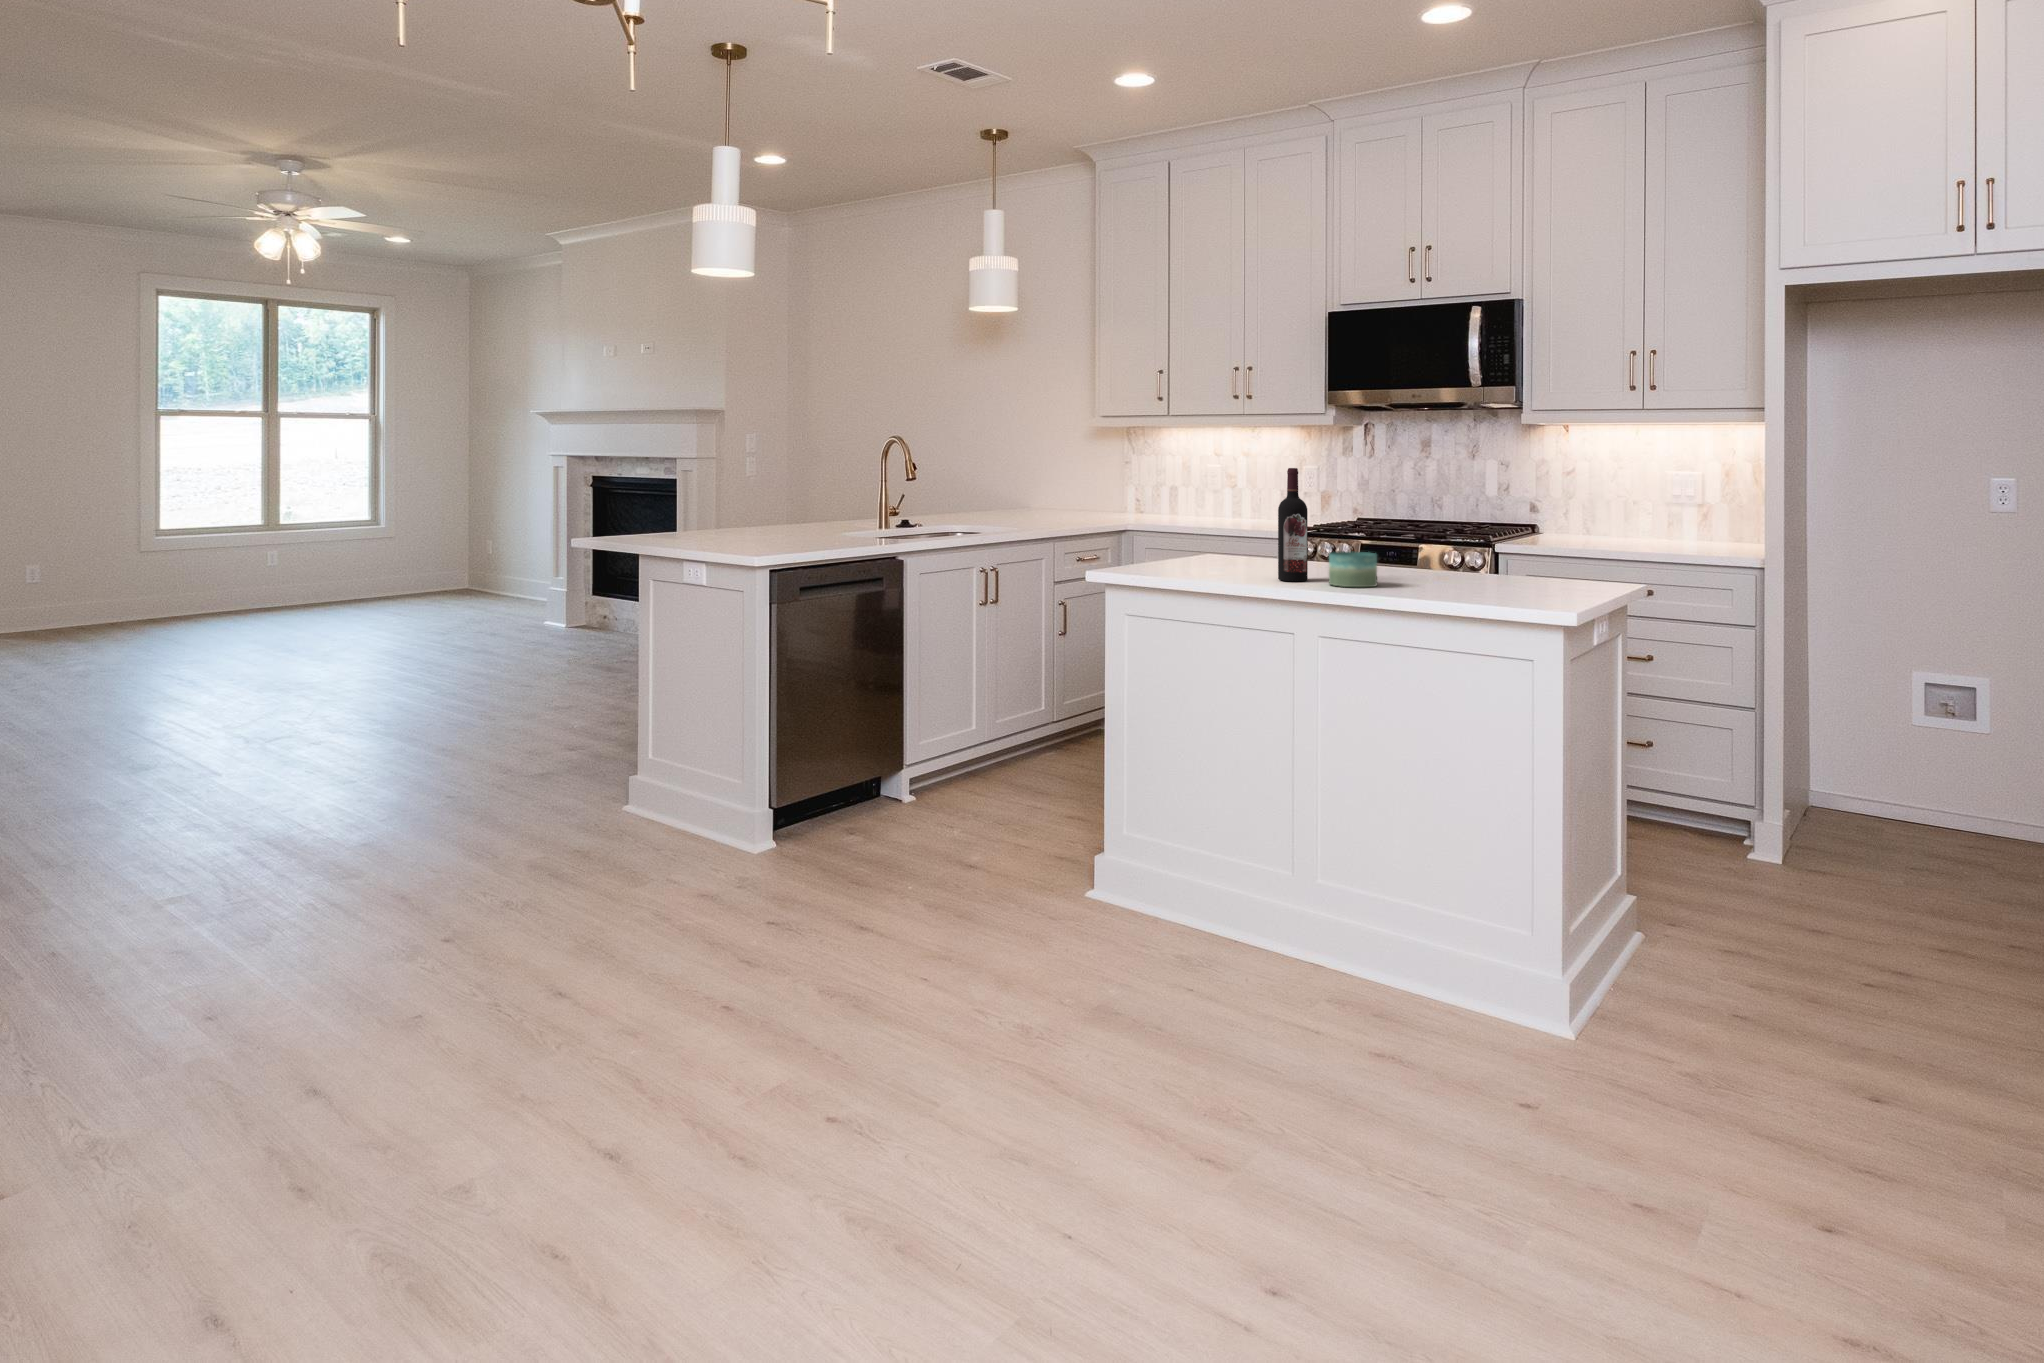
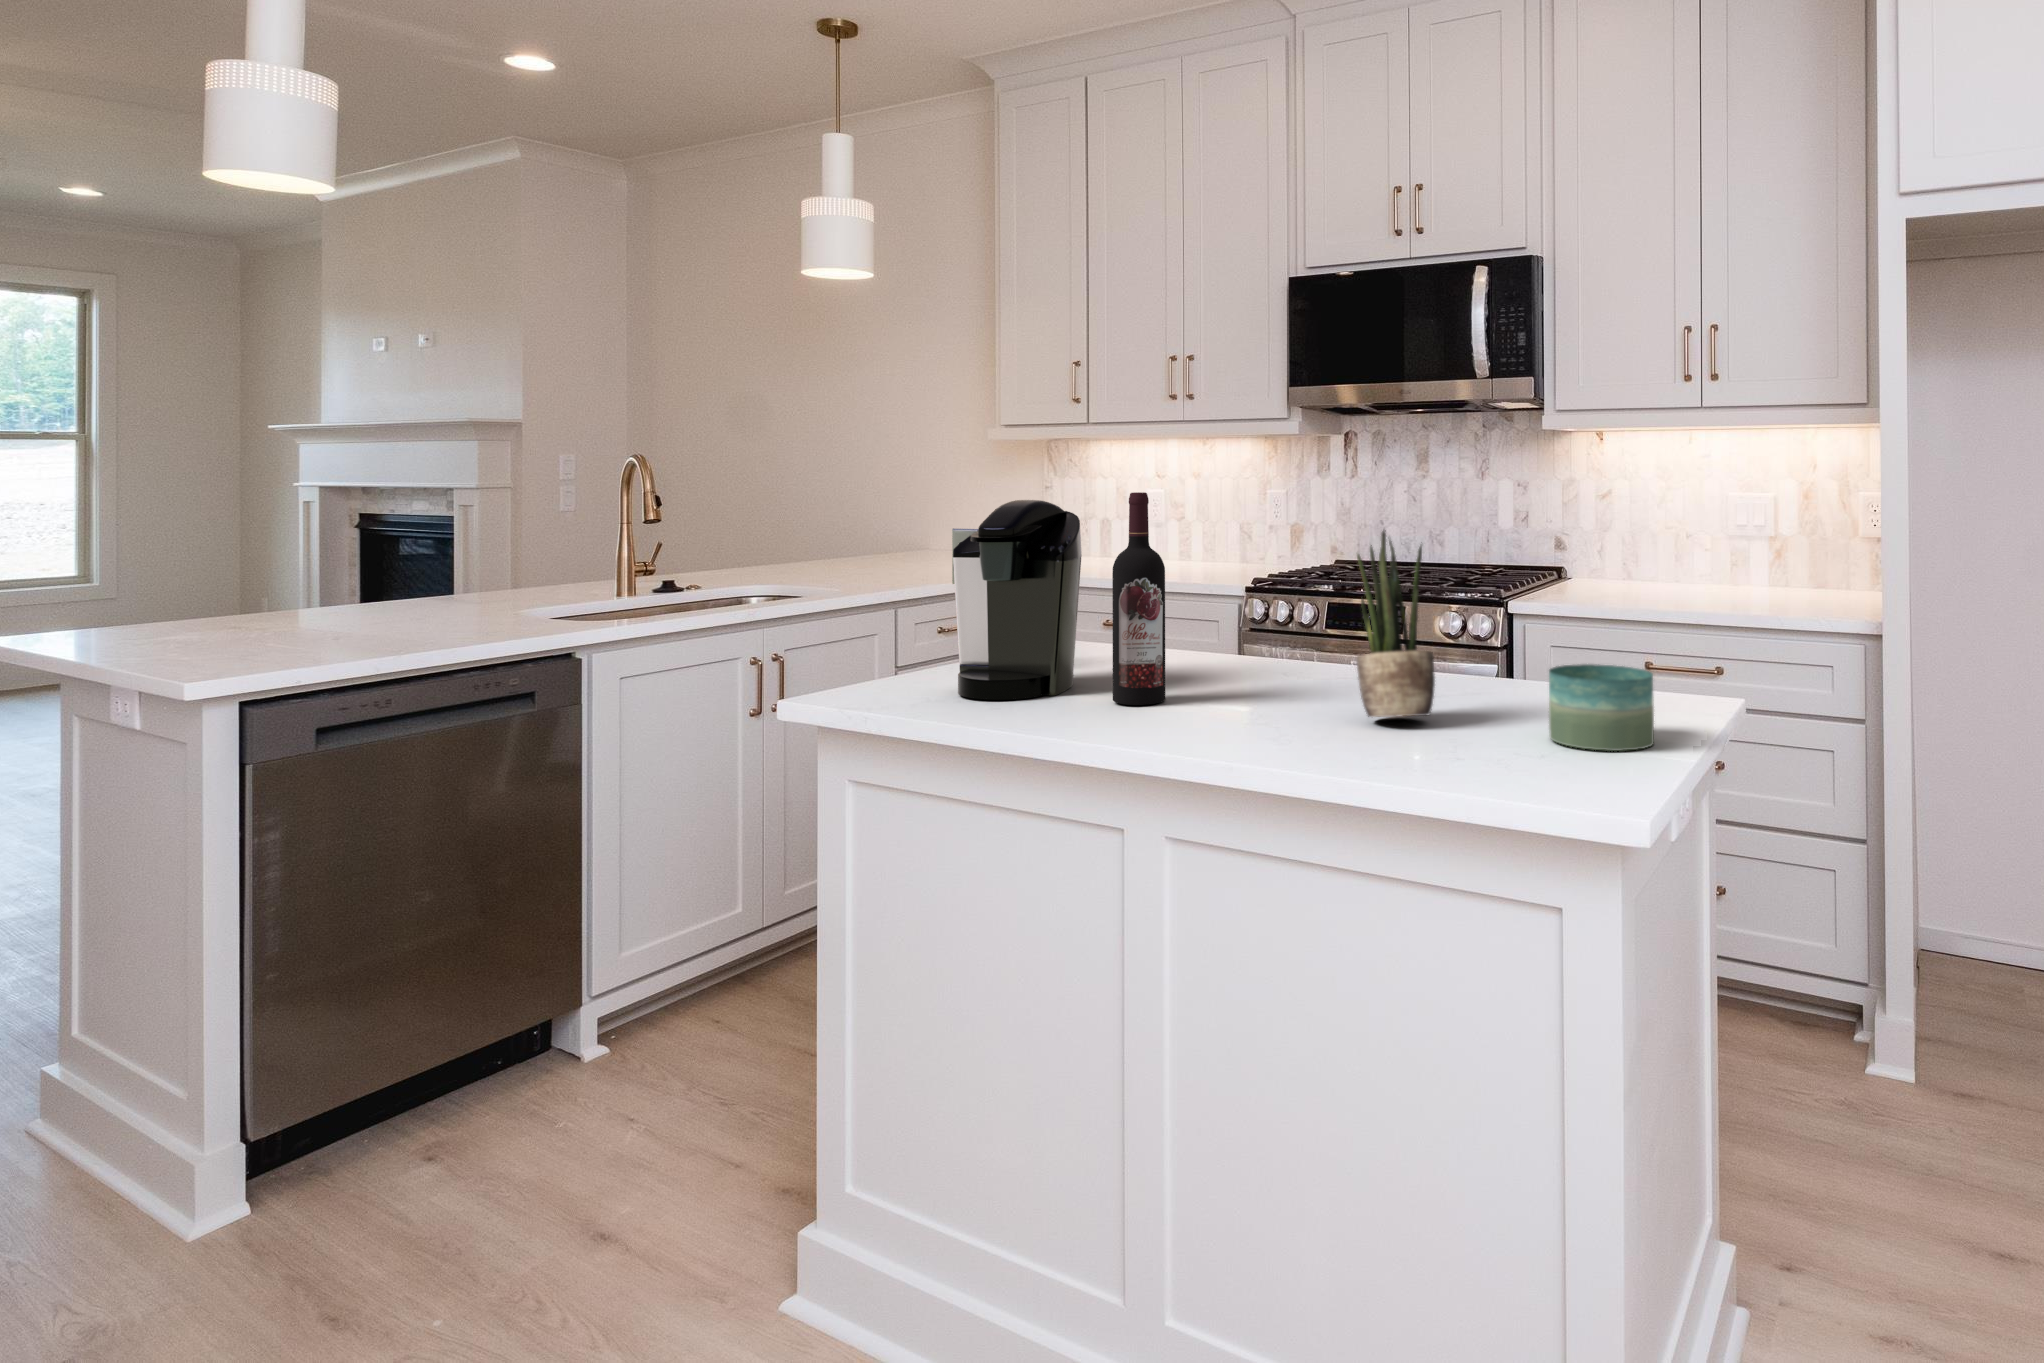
coffee maker: none [1166,471,1253,578] -> present [952,500,1082,700]
potted plant: none [1421,488,1464,587] -> present [1357,530,1435,717]
candle: present [1329,551,1377,587] -> present [1549,664,1654,751]

